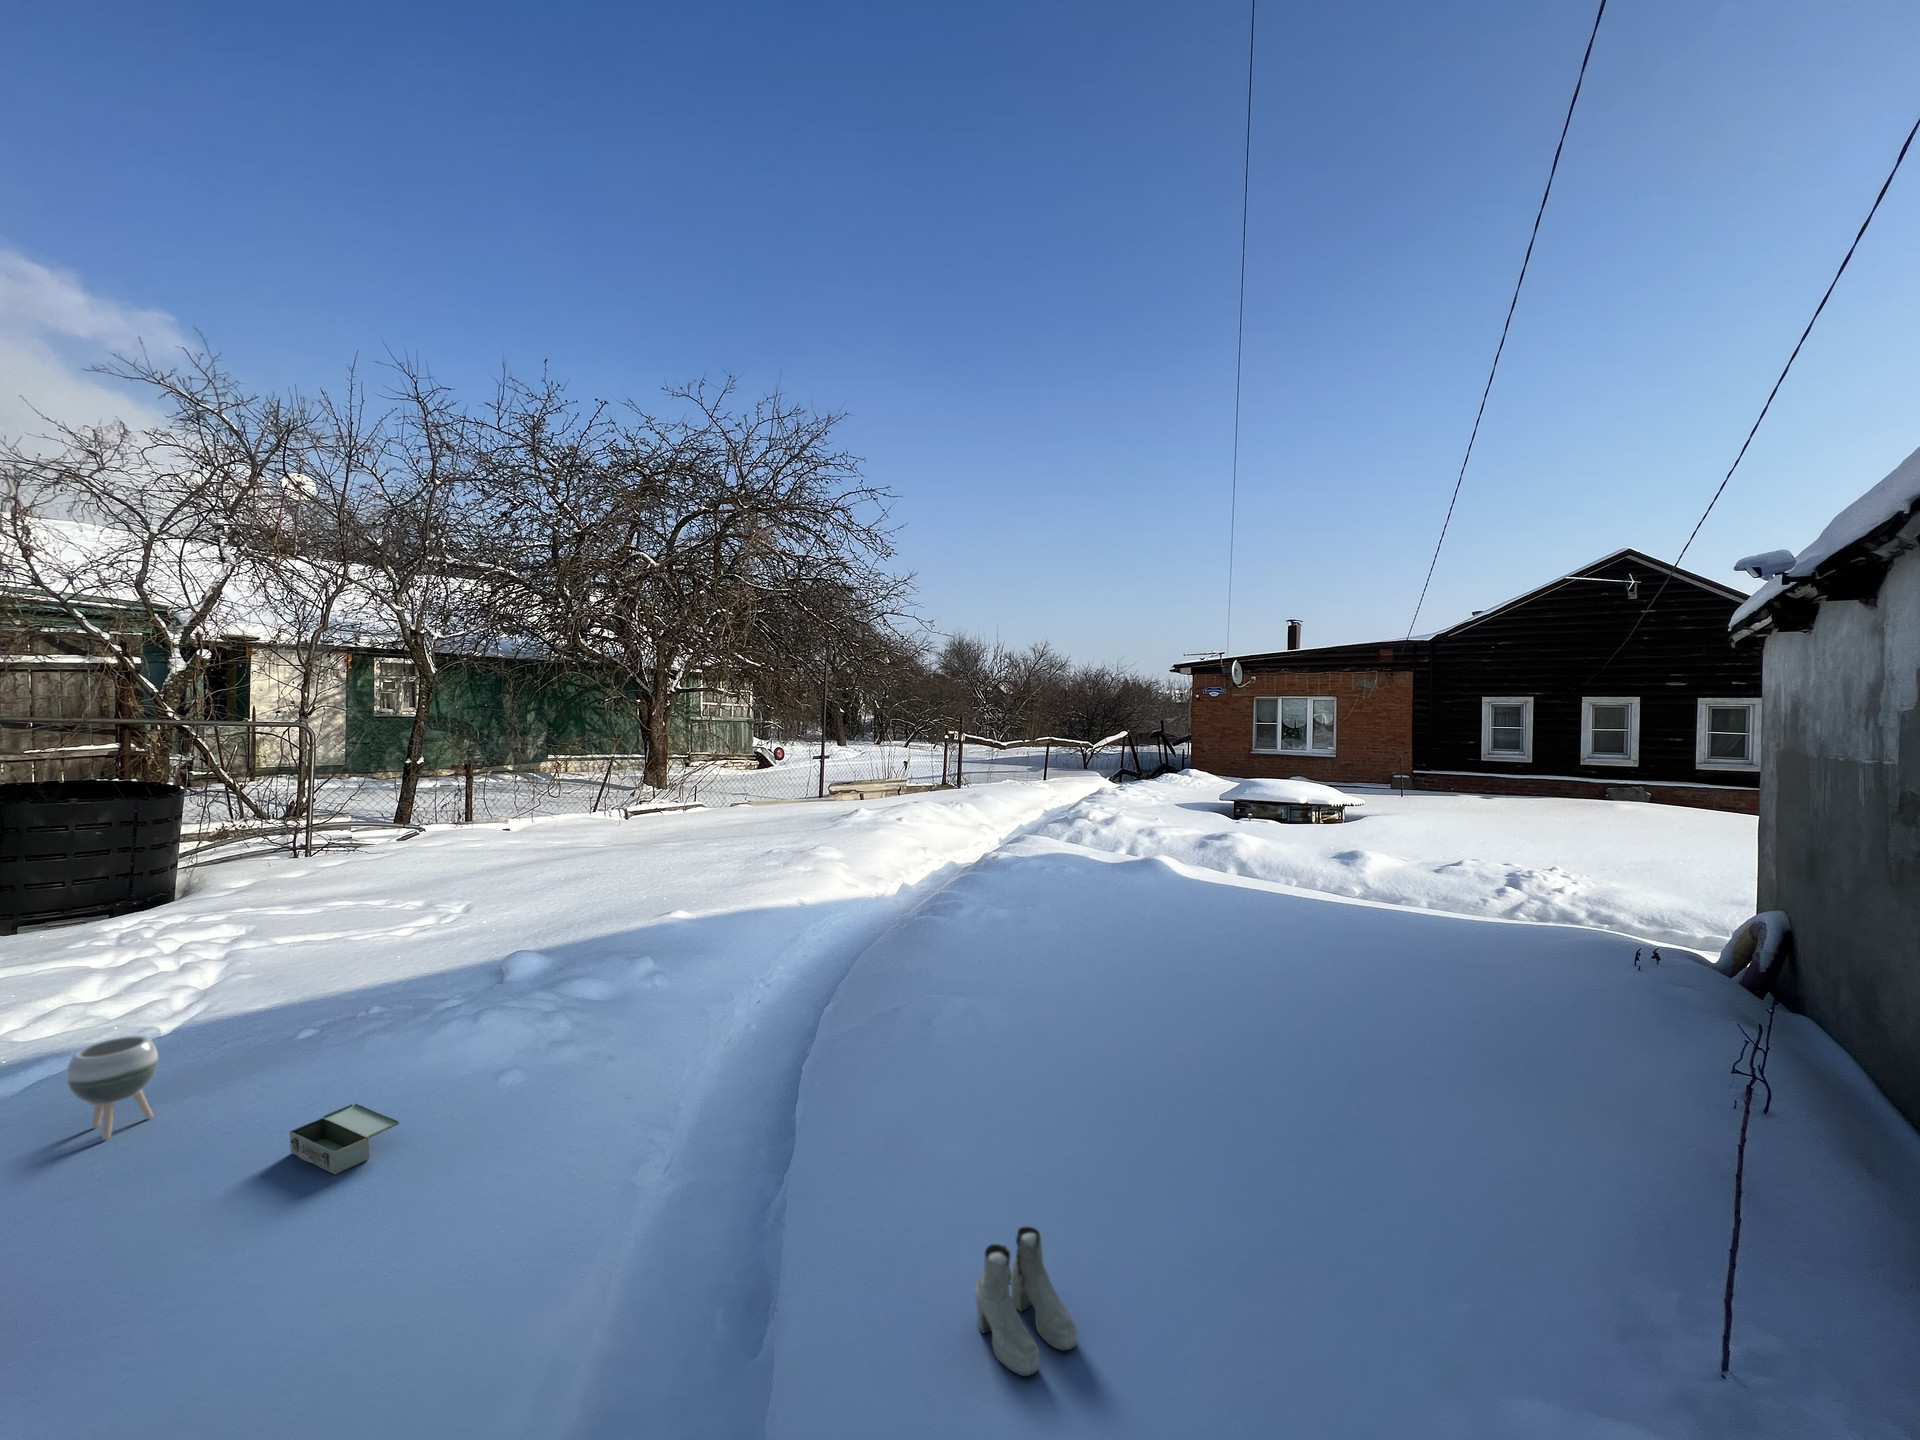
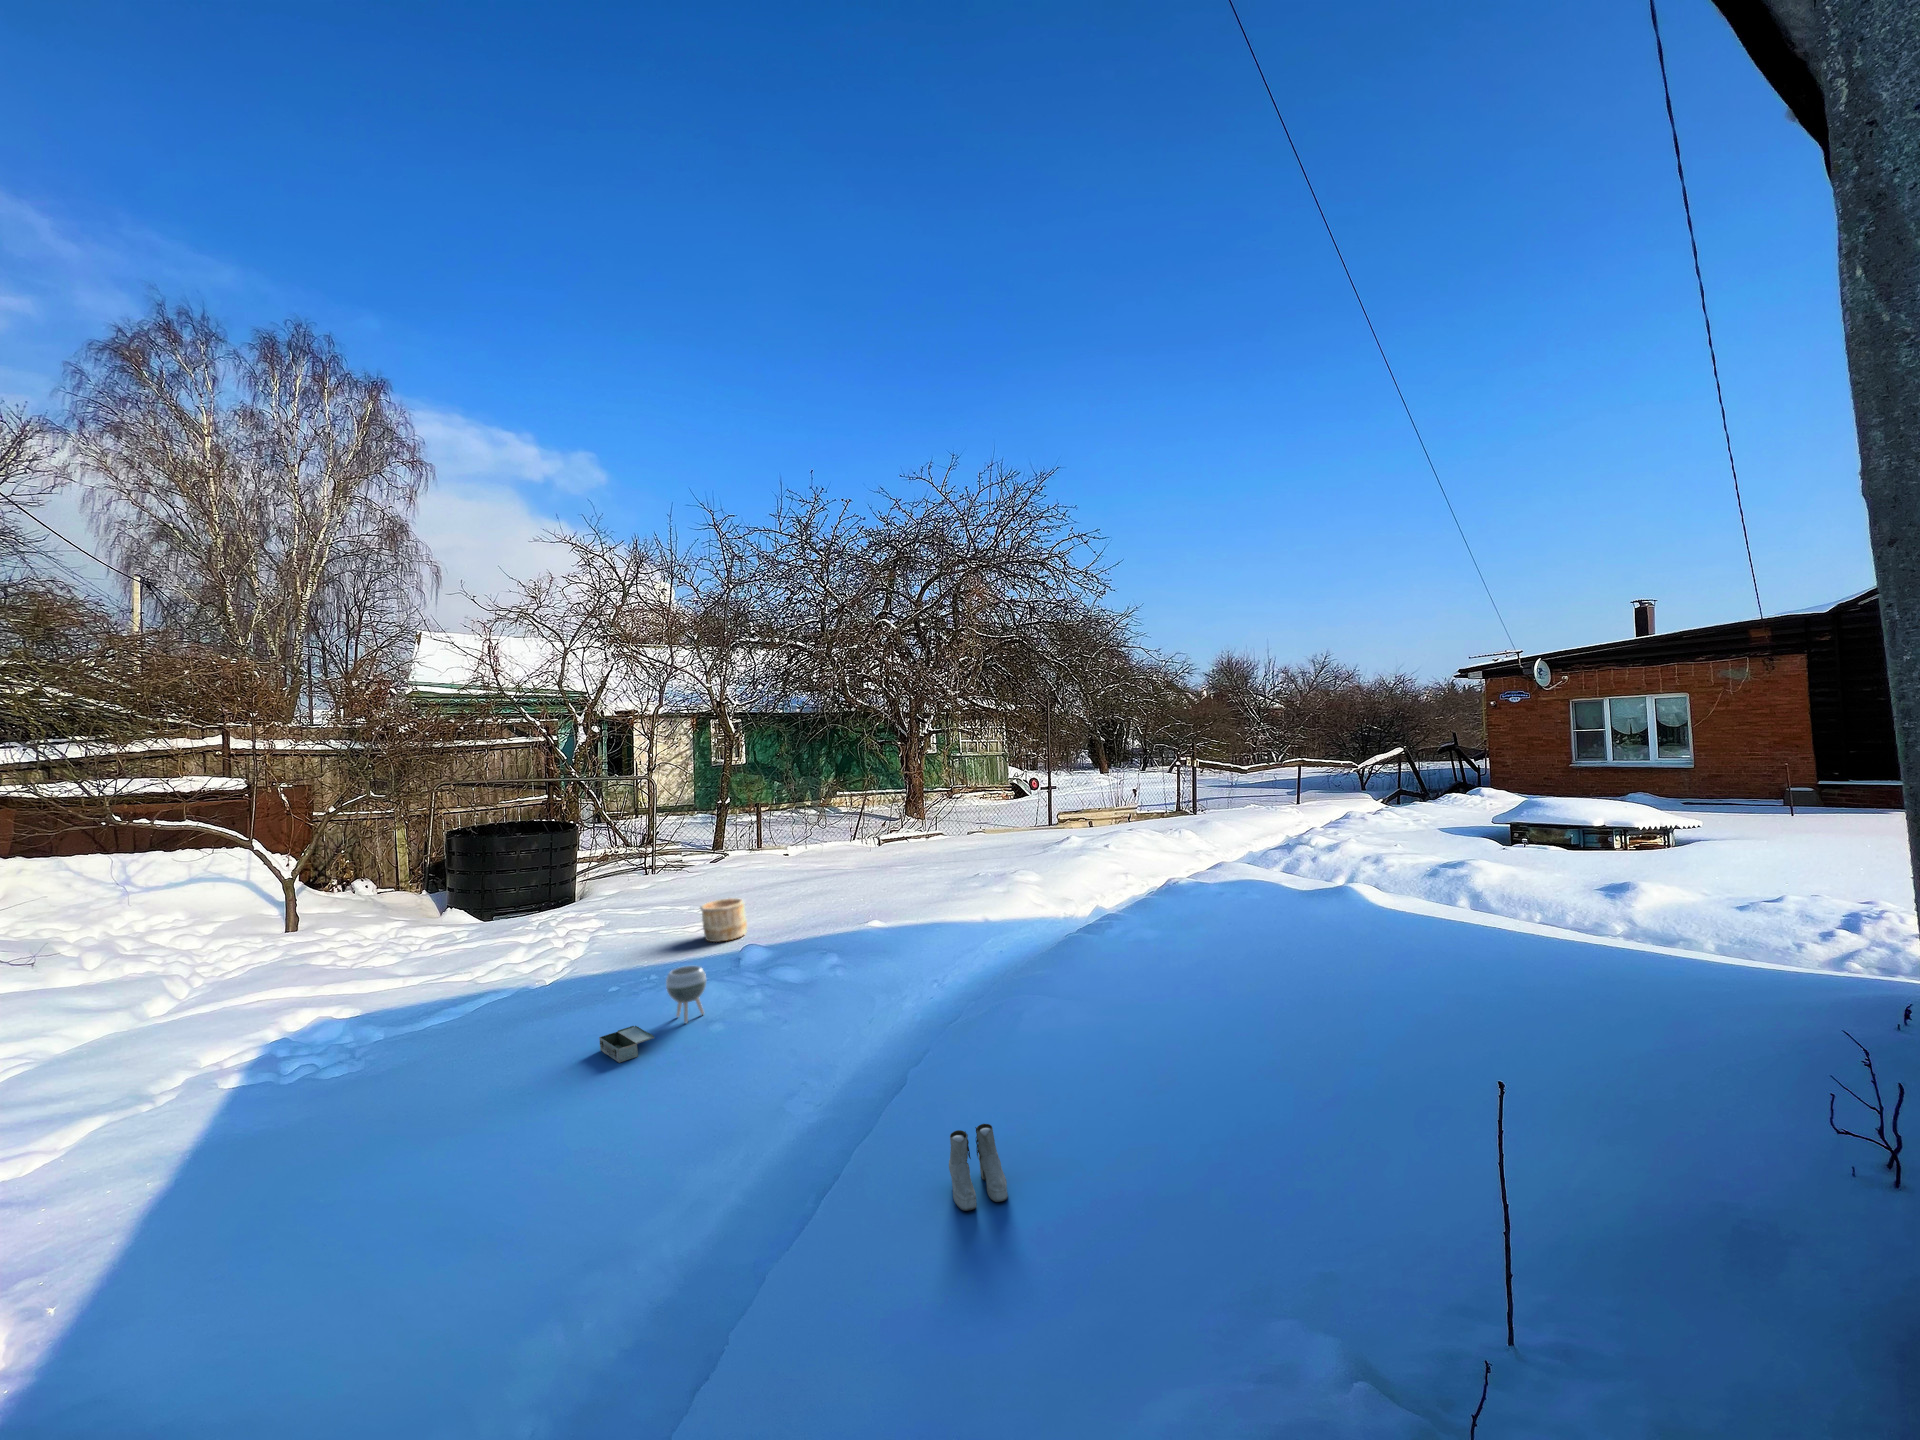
wooden bucket: none [421,889,494,952] -> present [700,898,747,942]
planter: present [66,1036,158,1140] -> present [666,966,706,1023]

